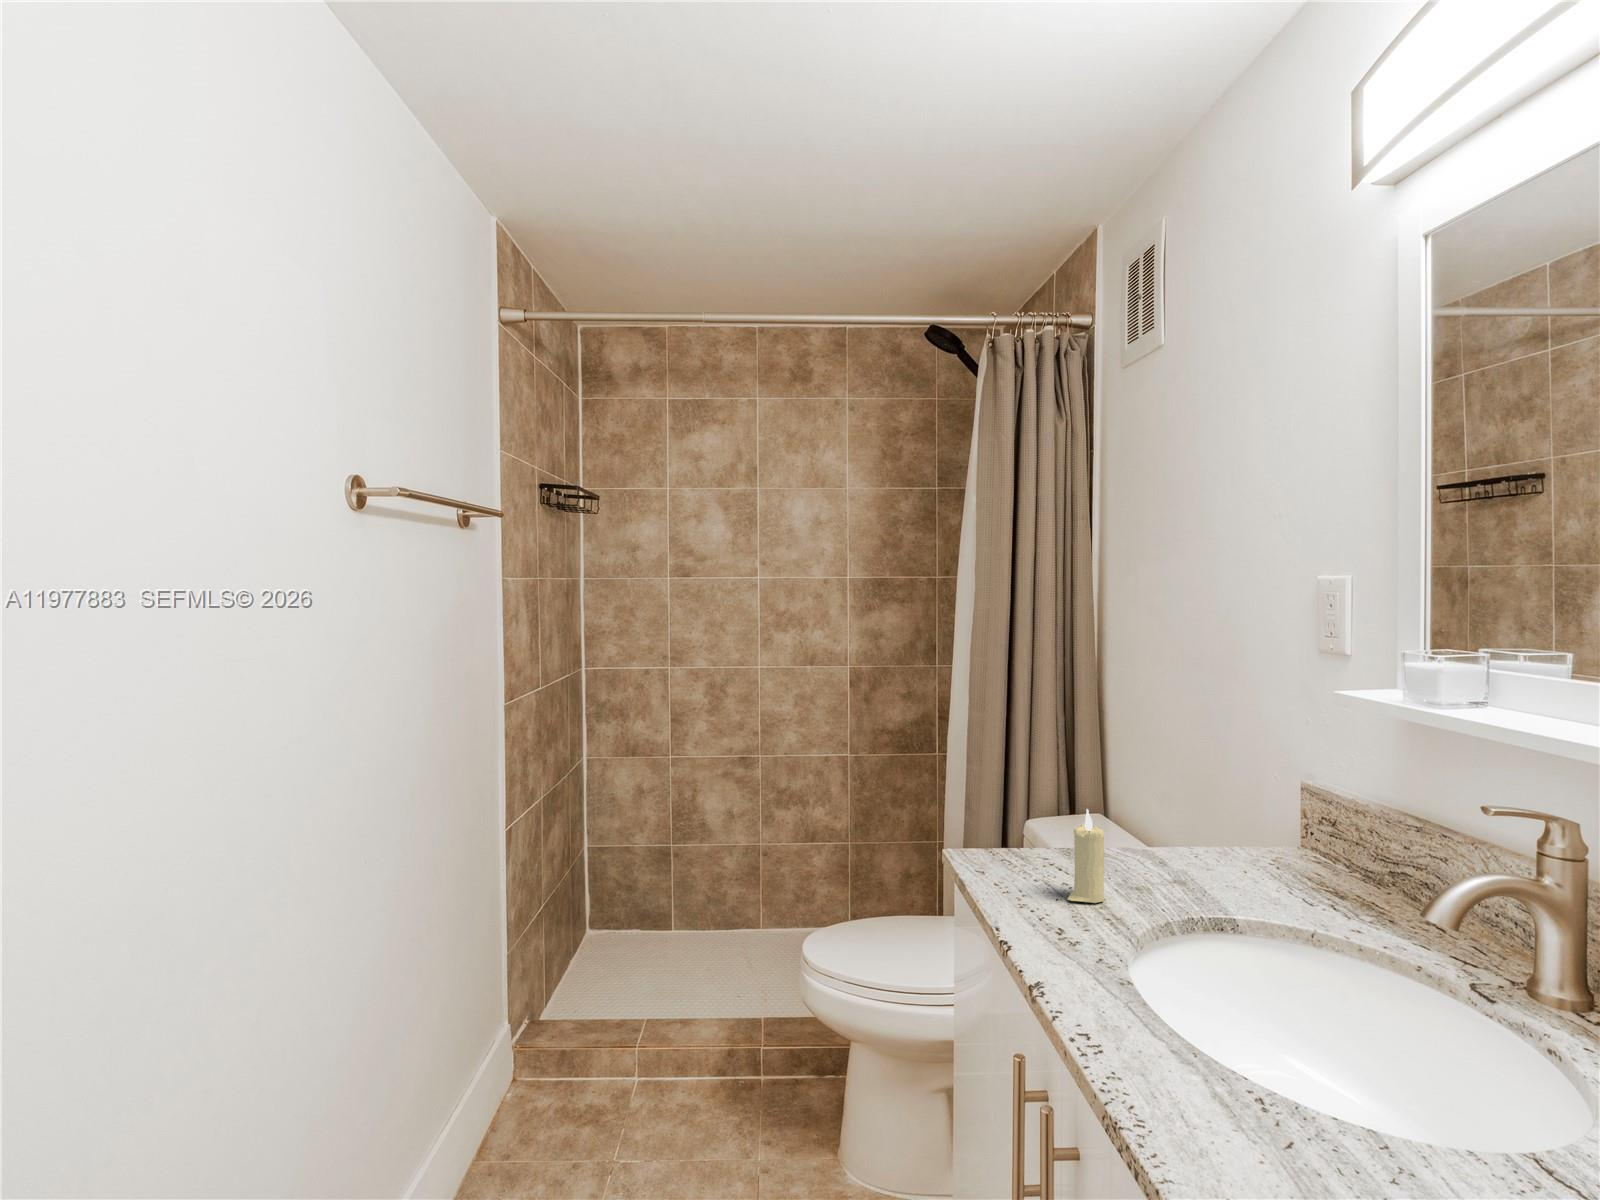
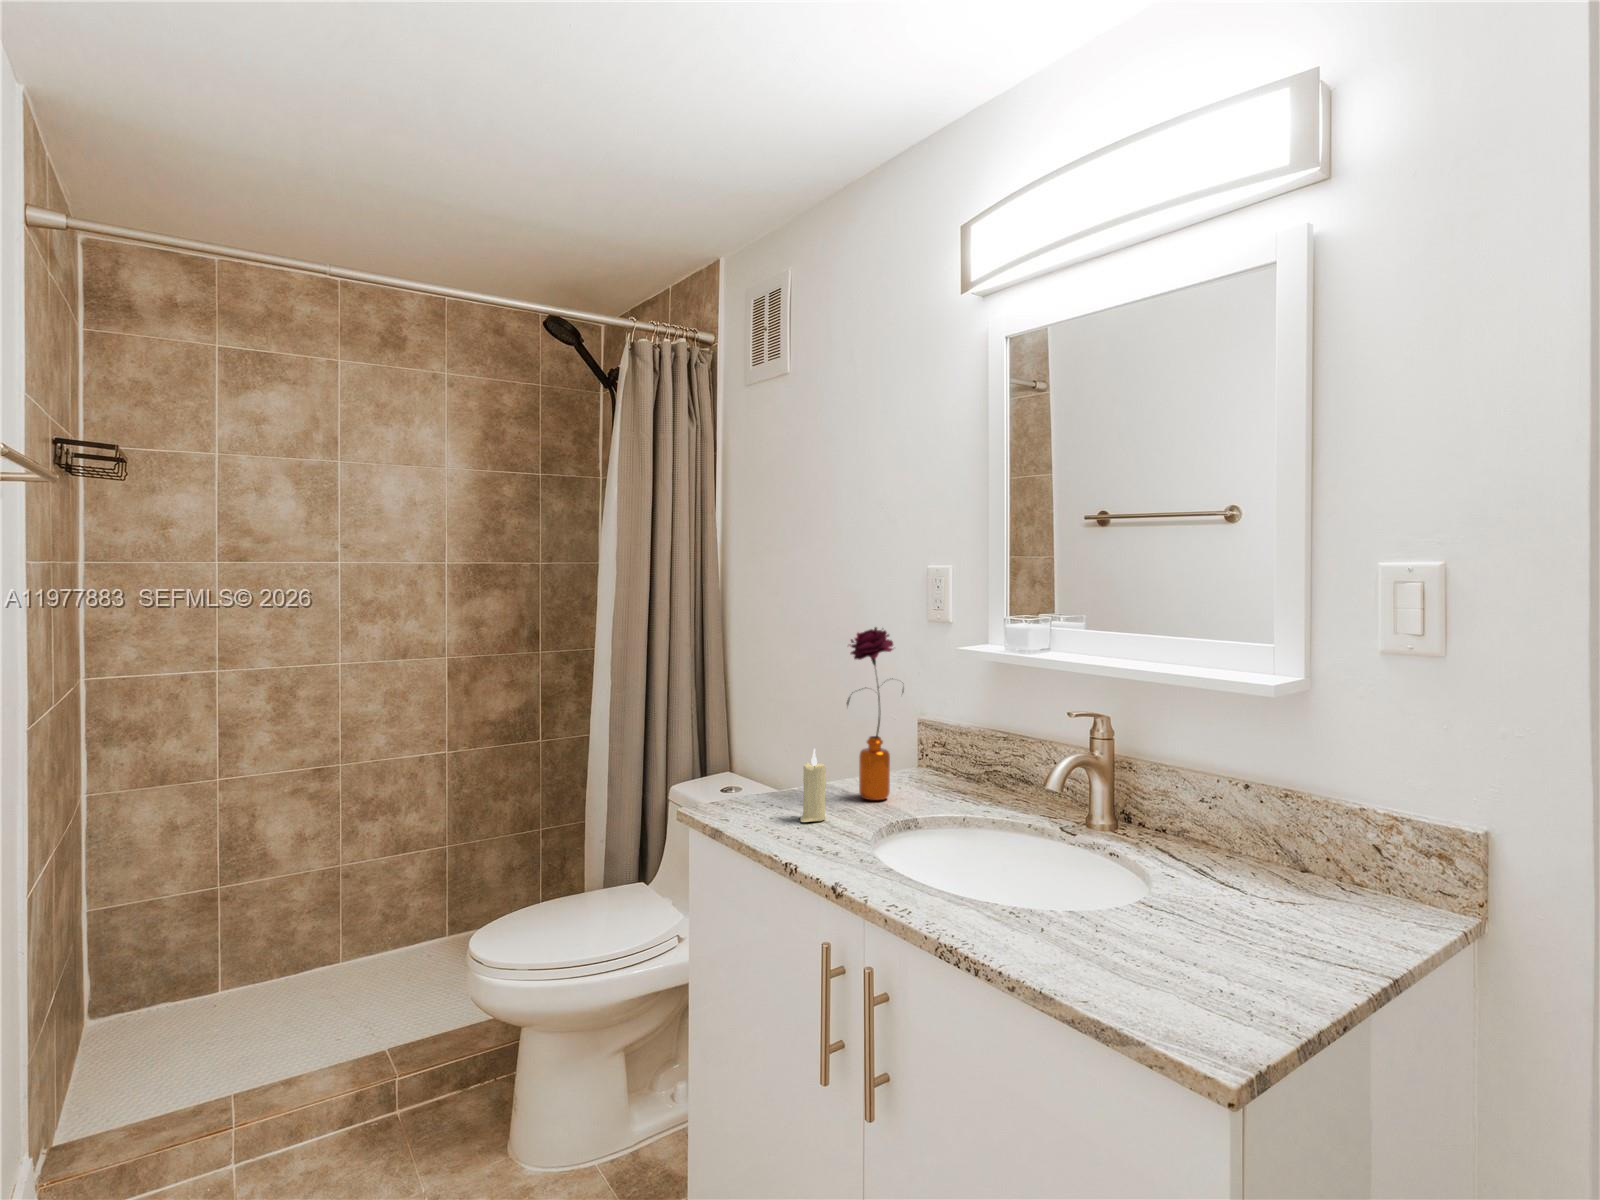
flower: none [1156,656,1242,887] -> present [847,627,904,801]

